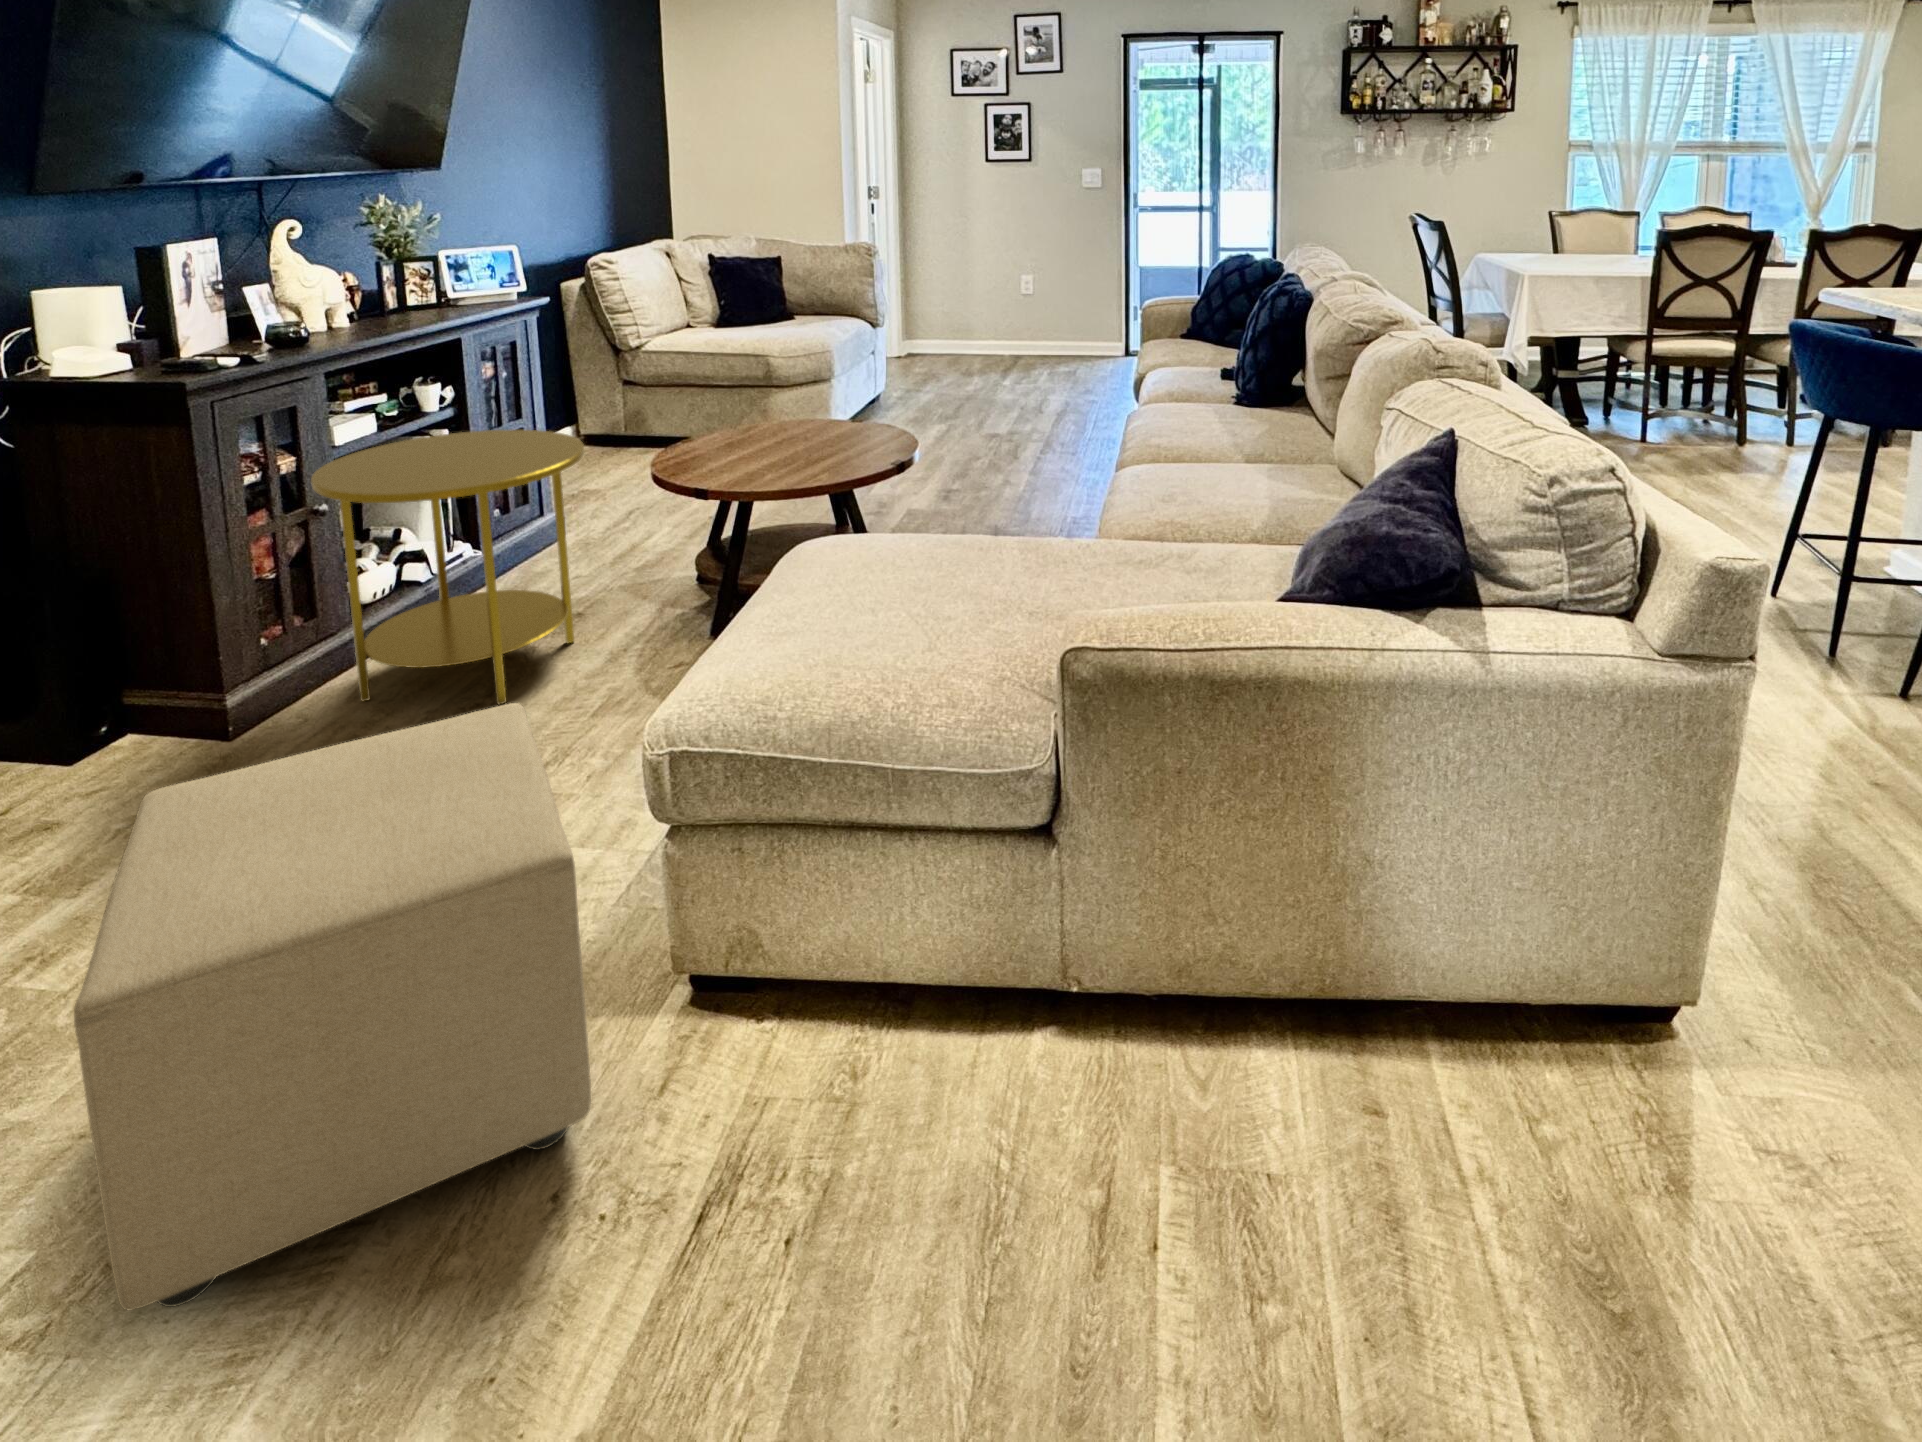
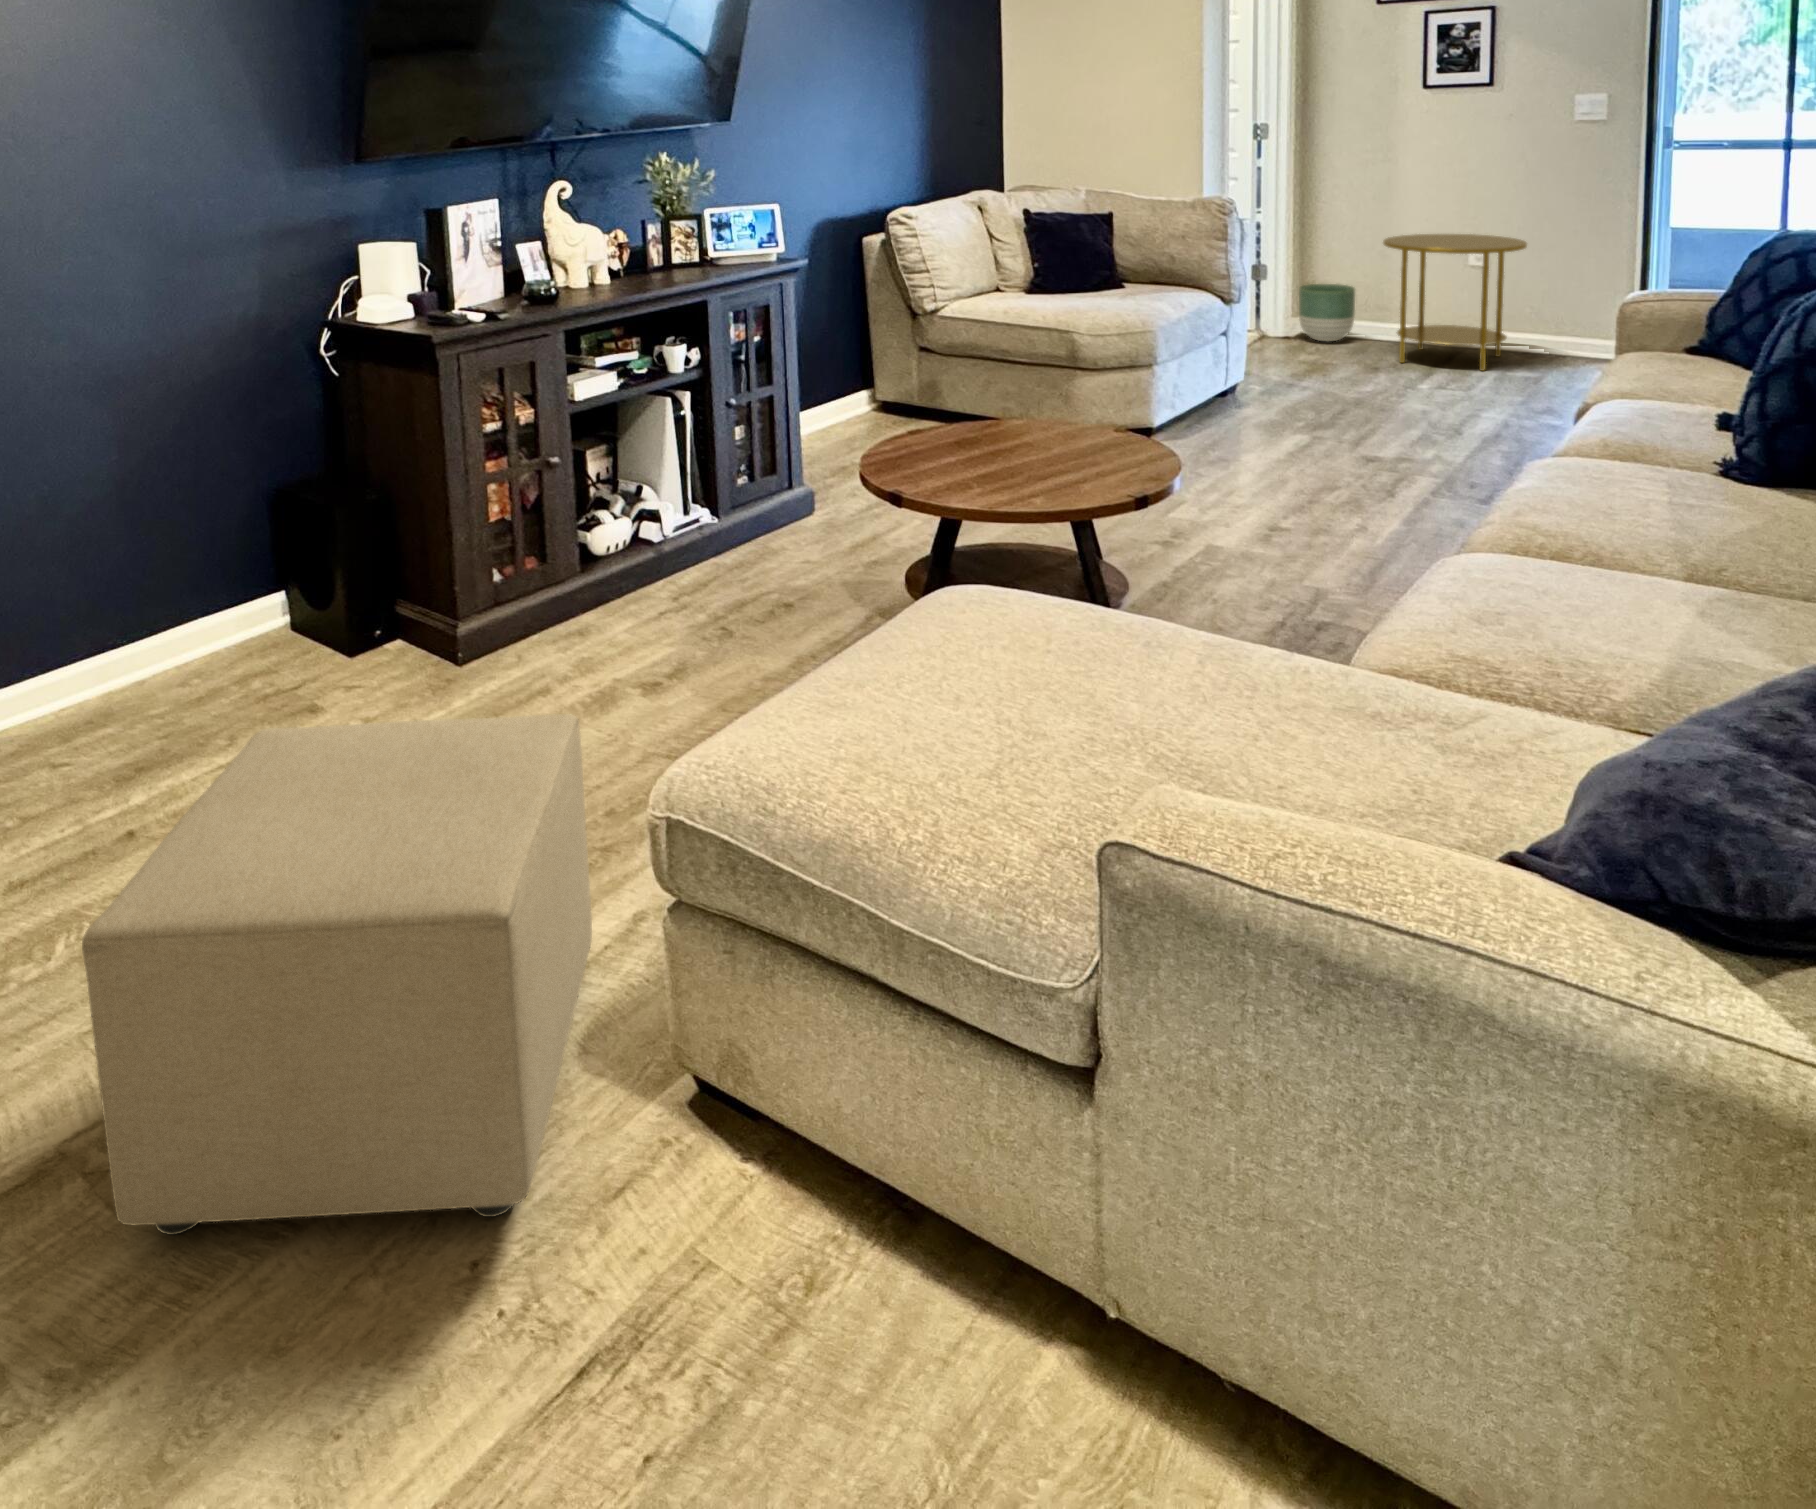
planter: none [926,310,968,356] -> present [1299,284,1355,341]
side table: present [311,429,584,704] -> present [1383,234,1527,371]

